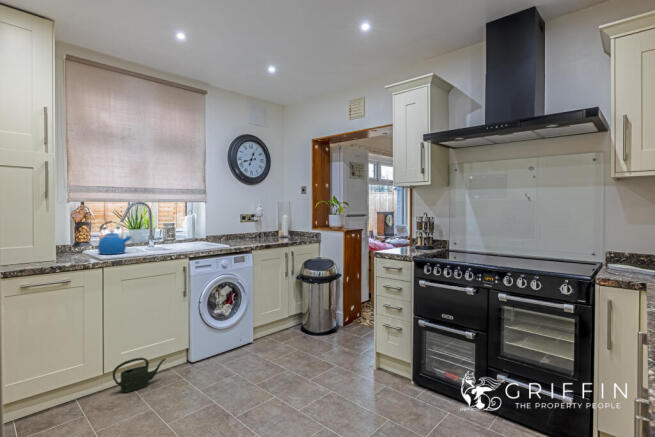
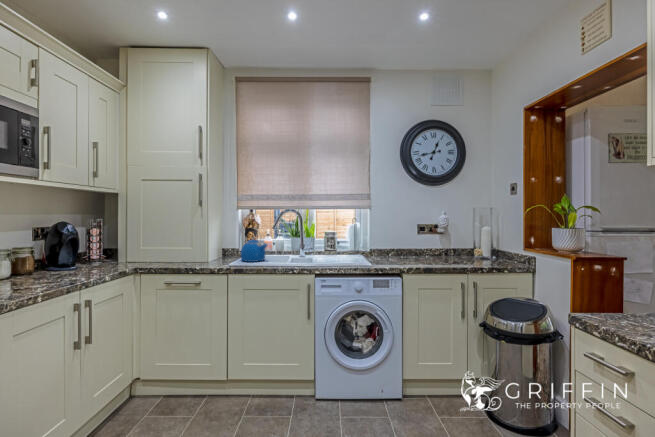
watering can: present [113,358,166,392] -> none [219,381,274,418]

